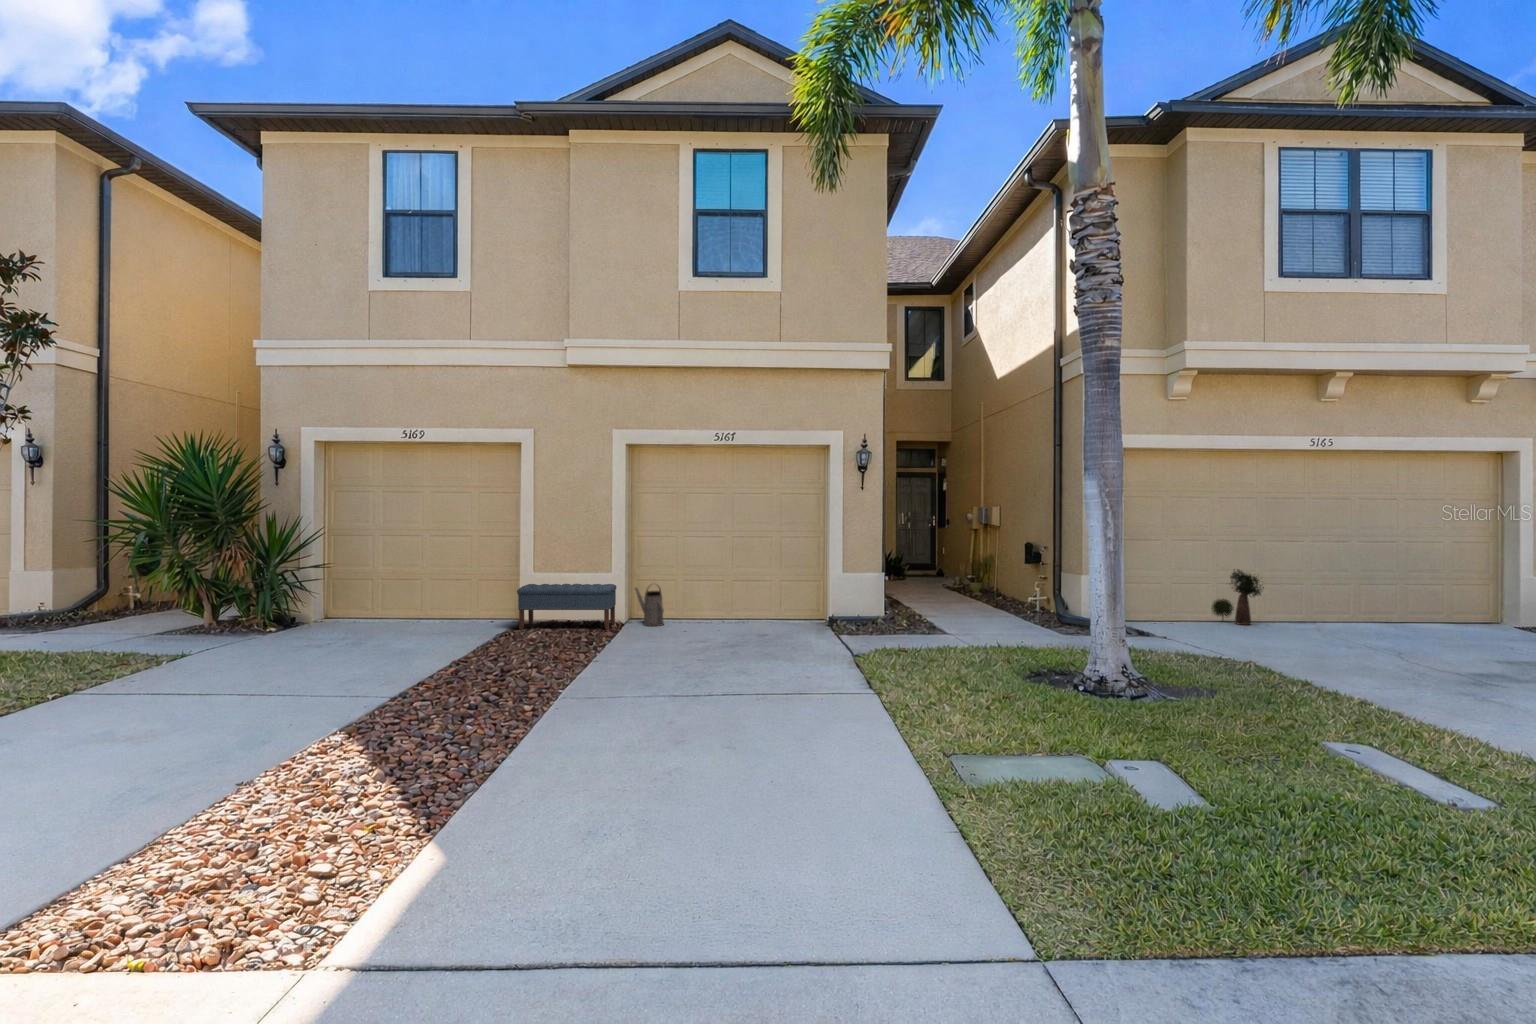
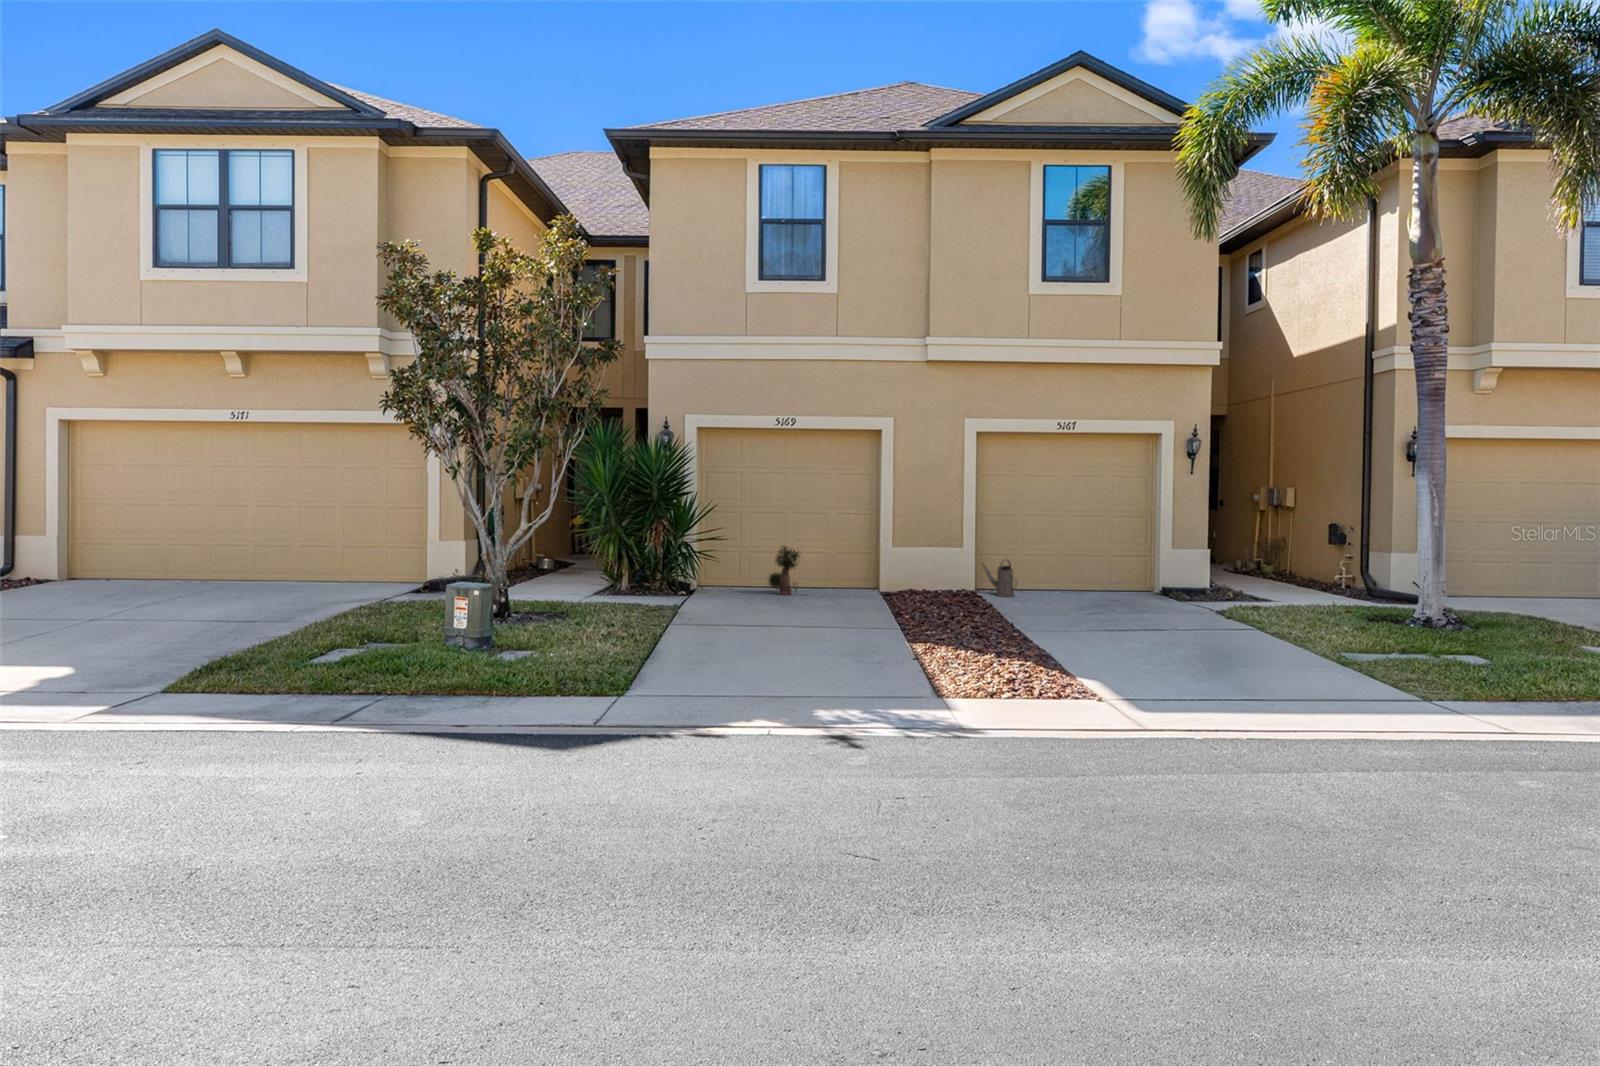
potted plant: present [1212,569,1264,625] -> present [768,546,799,595]
bench: present [517,584,617,630] -> none [893,559,975,599]

